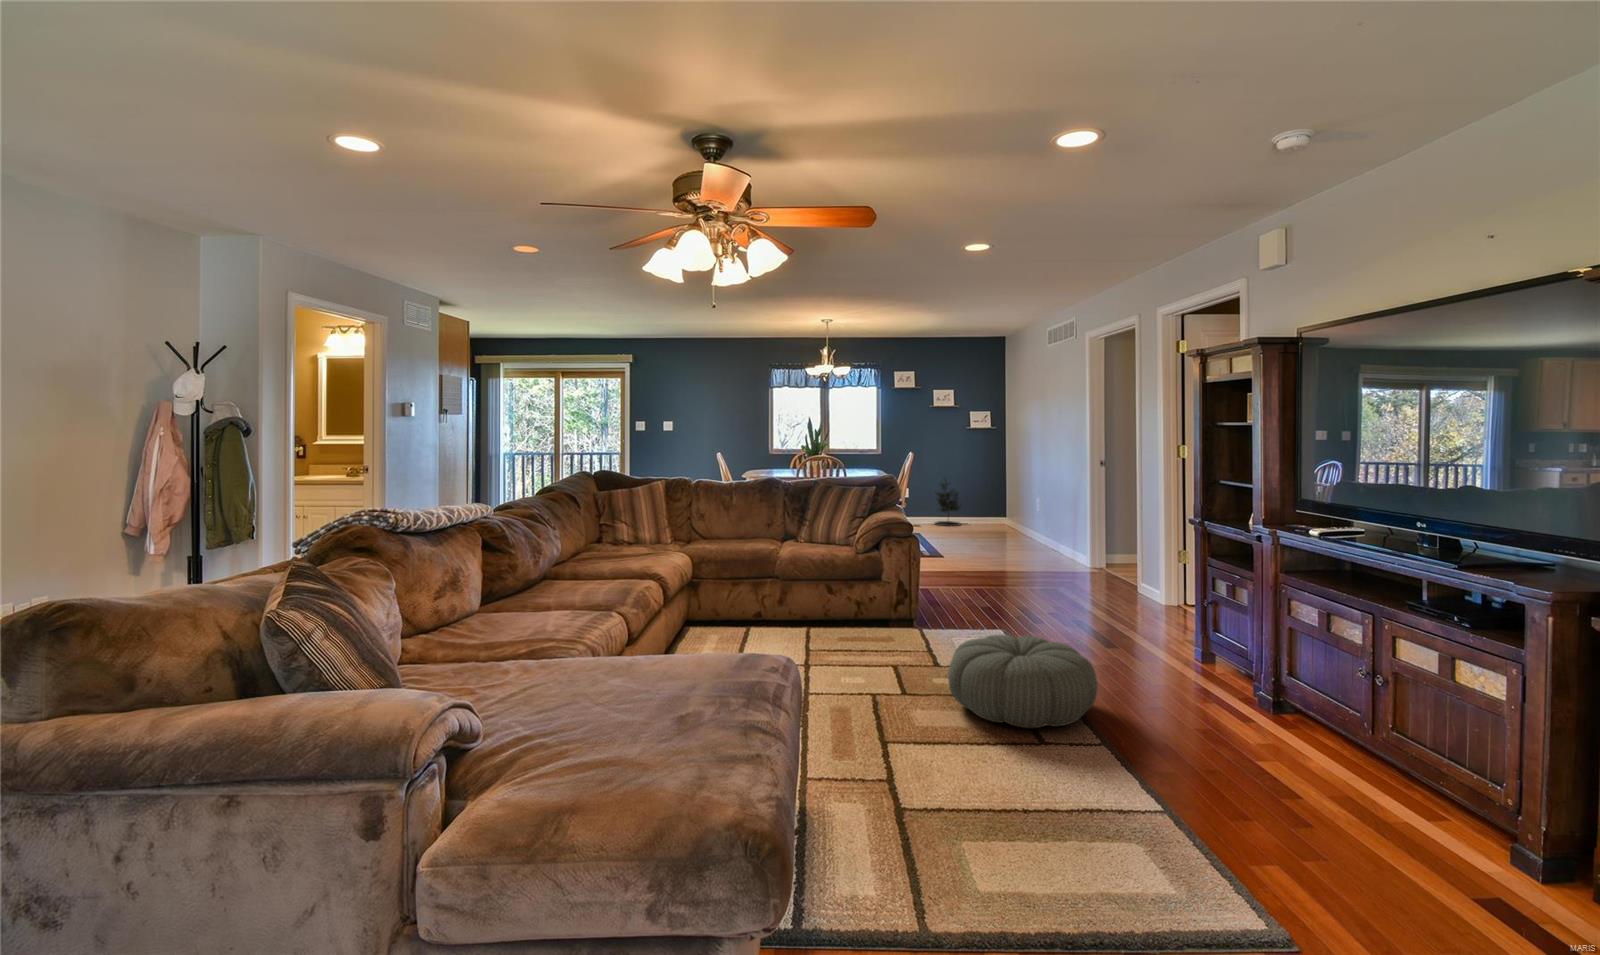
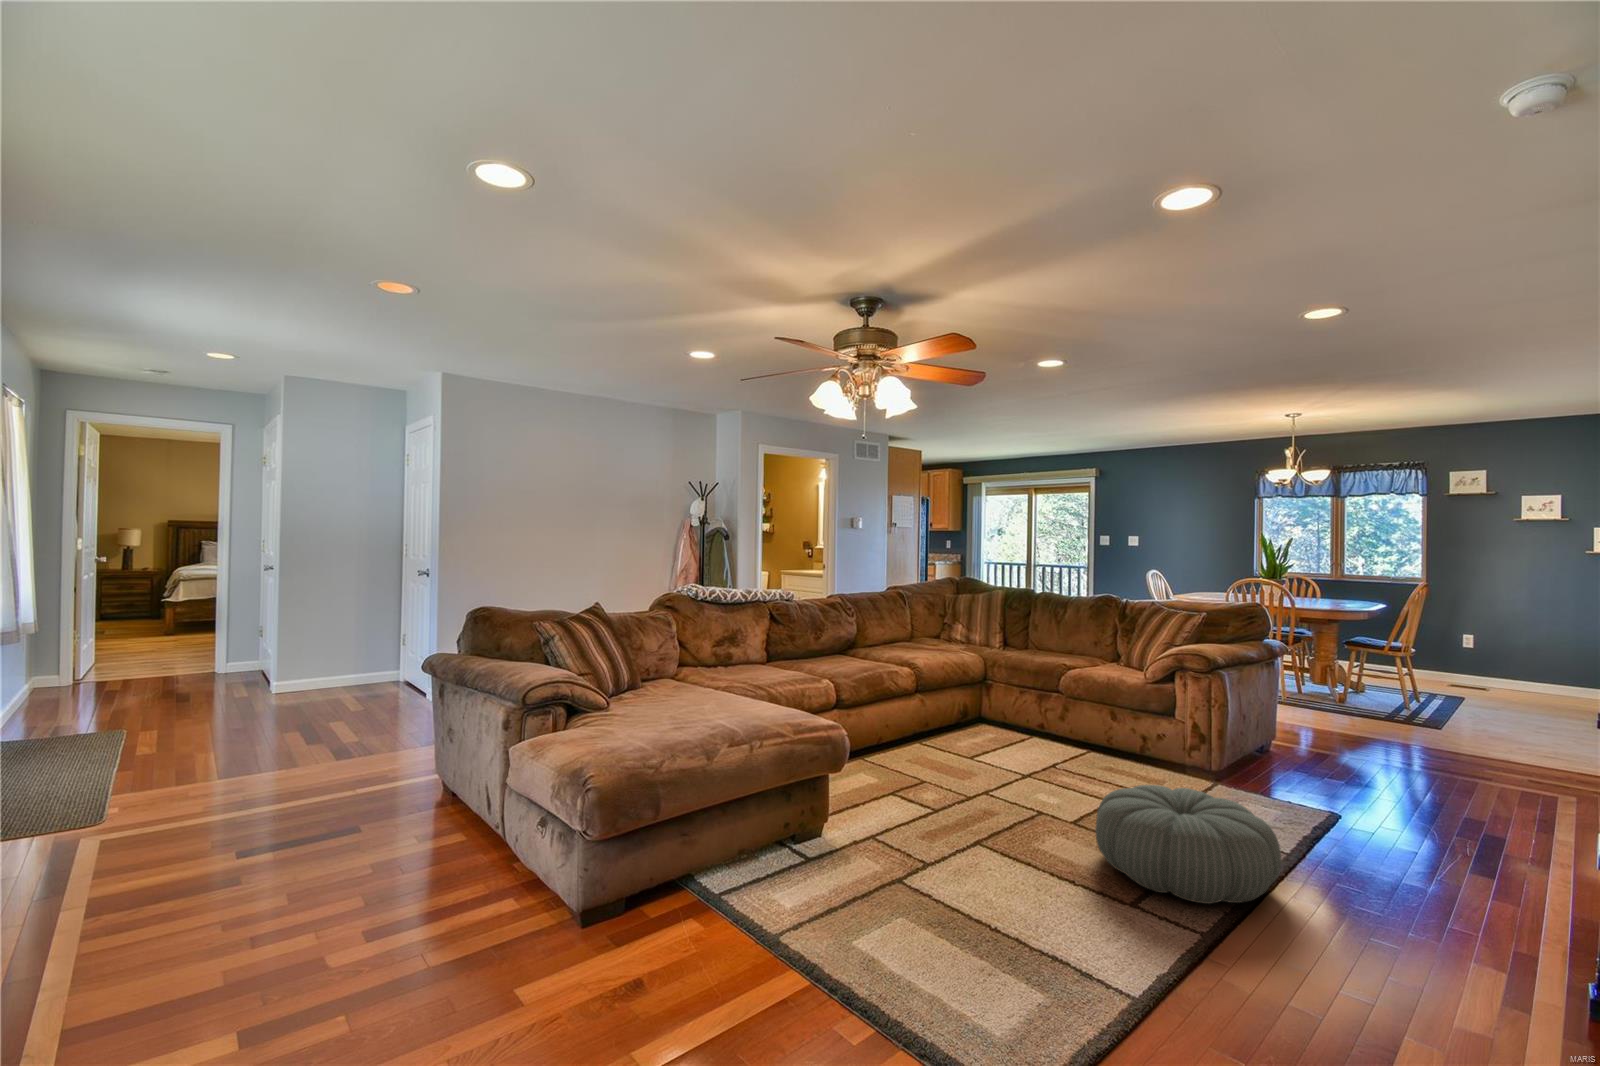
potted tree: present [935,482,961,526] -> none [1512,621,1575,696]

